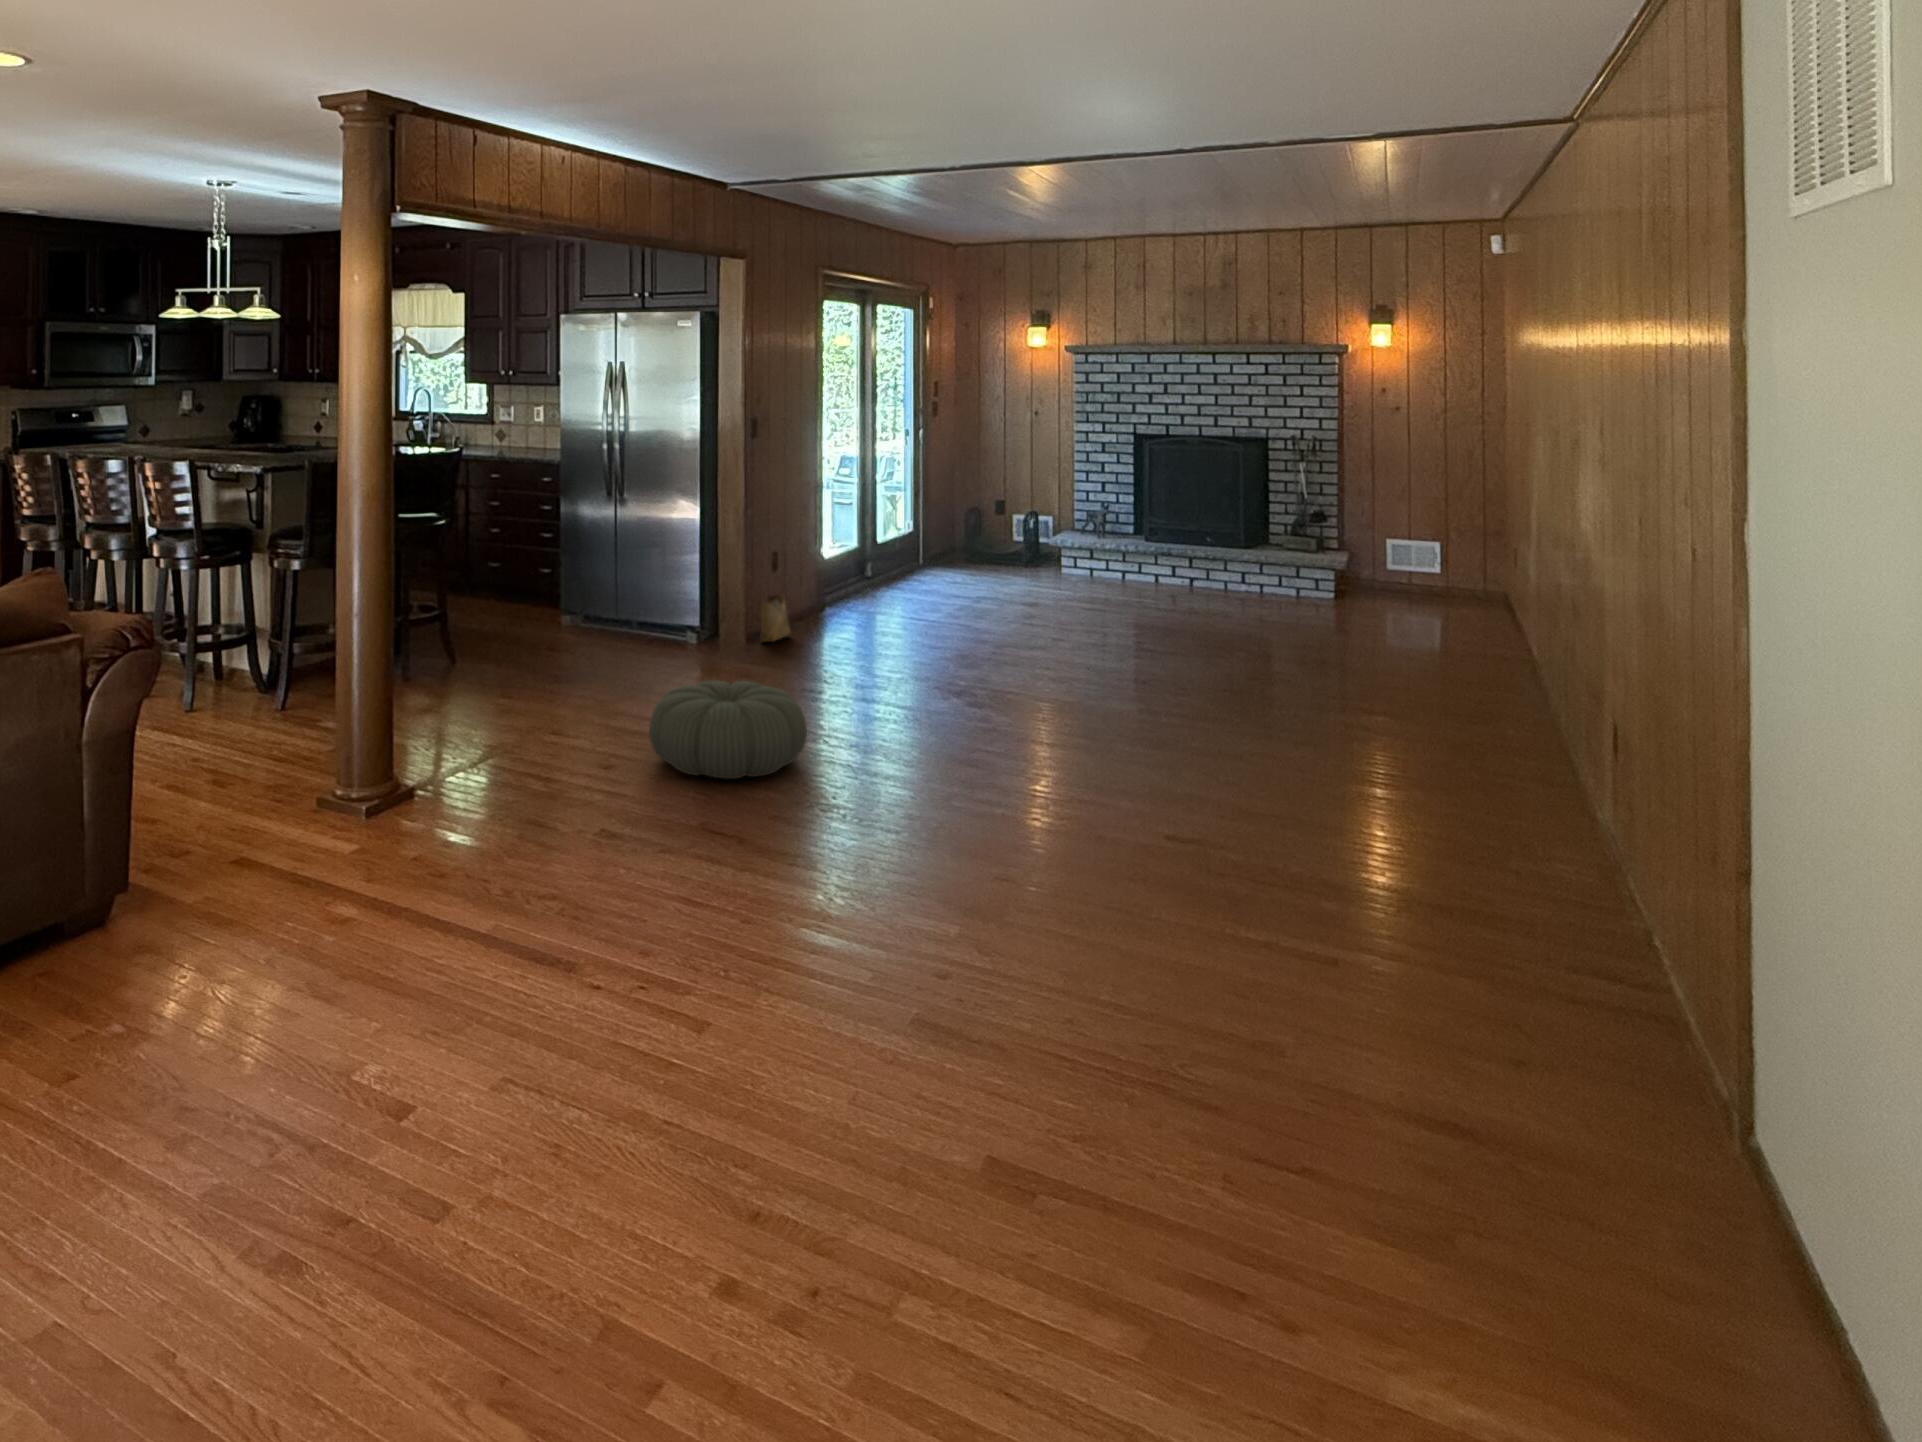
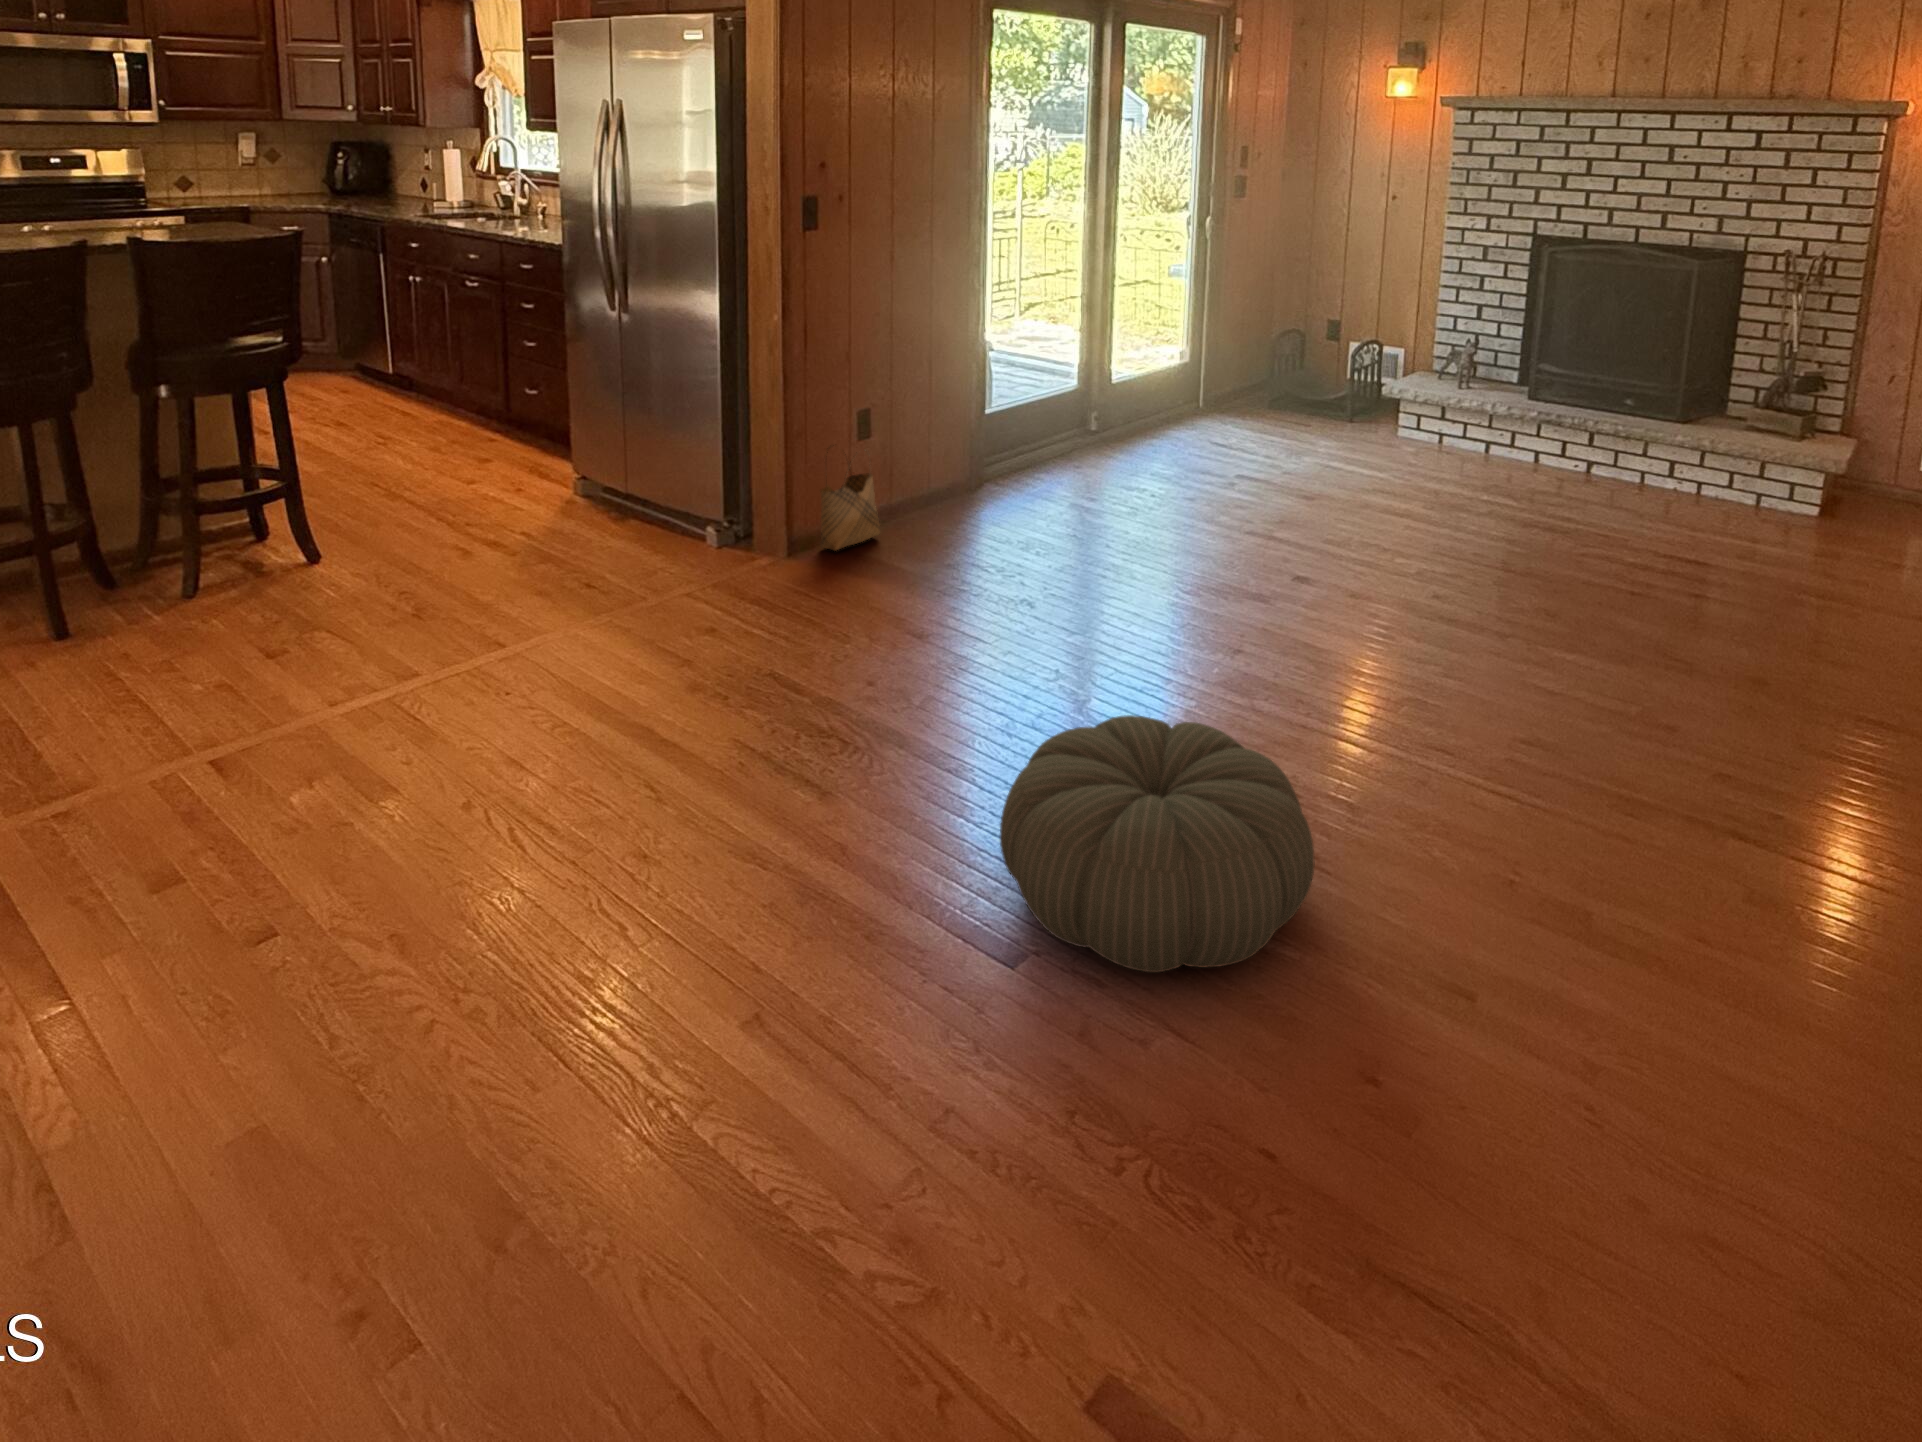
pouf: present [649,680,807,779] -> present [1000,715,1315,972]

